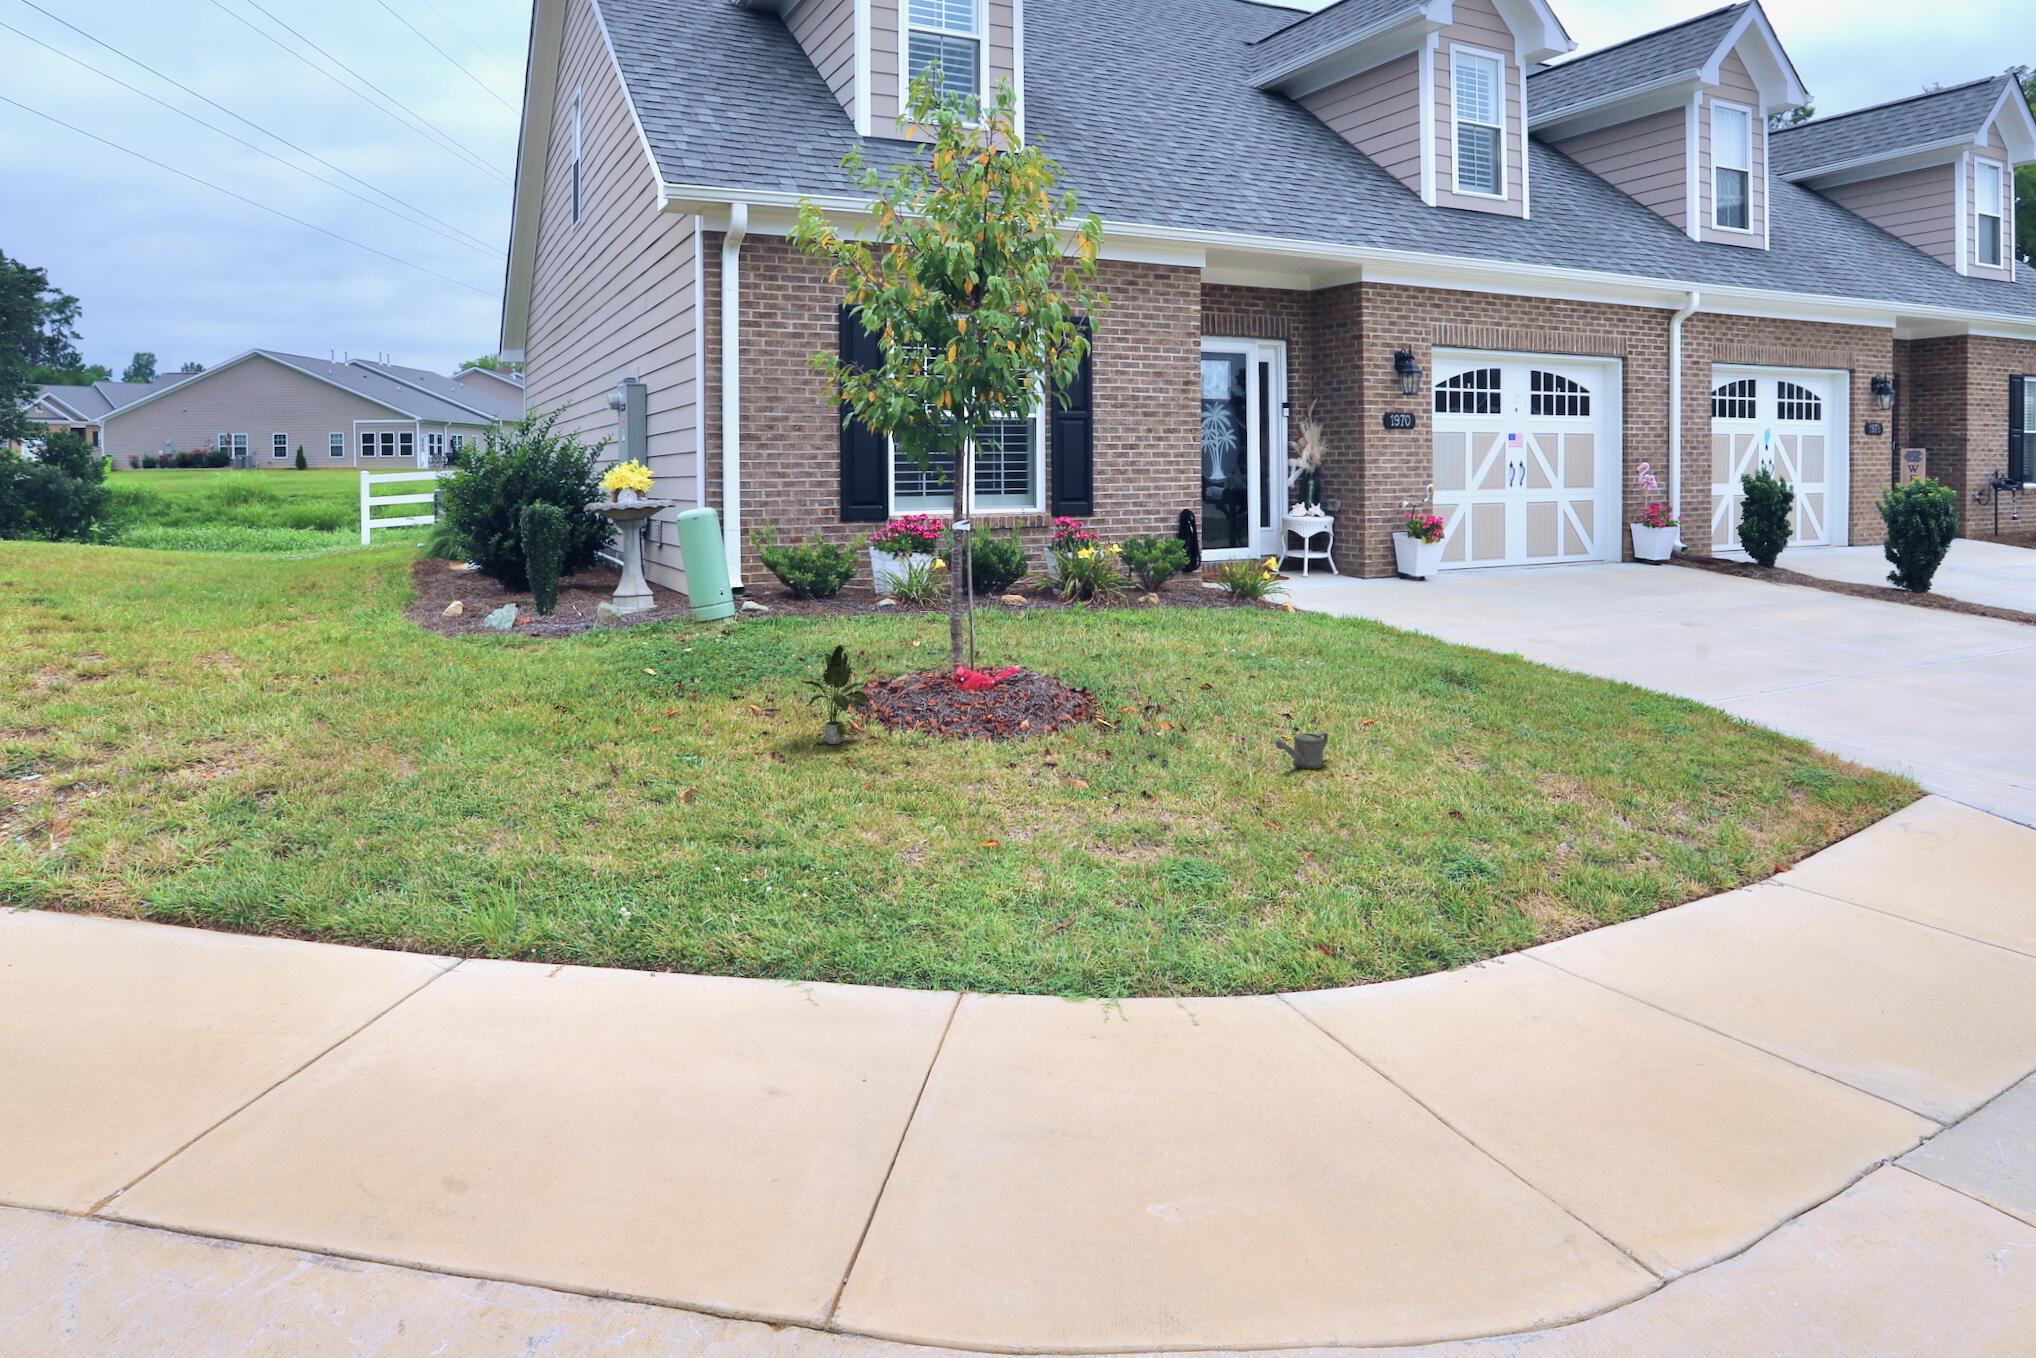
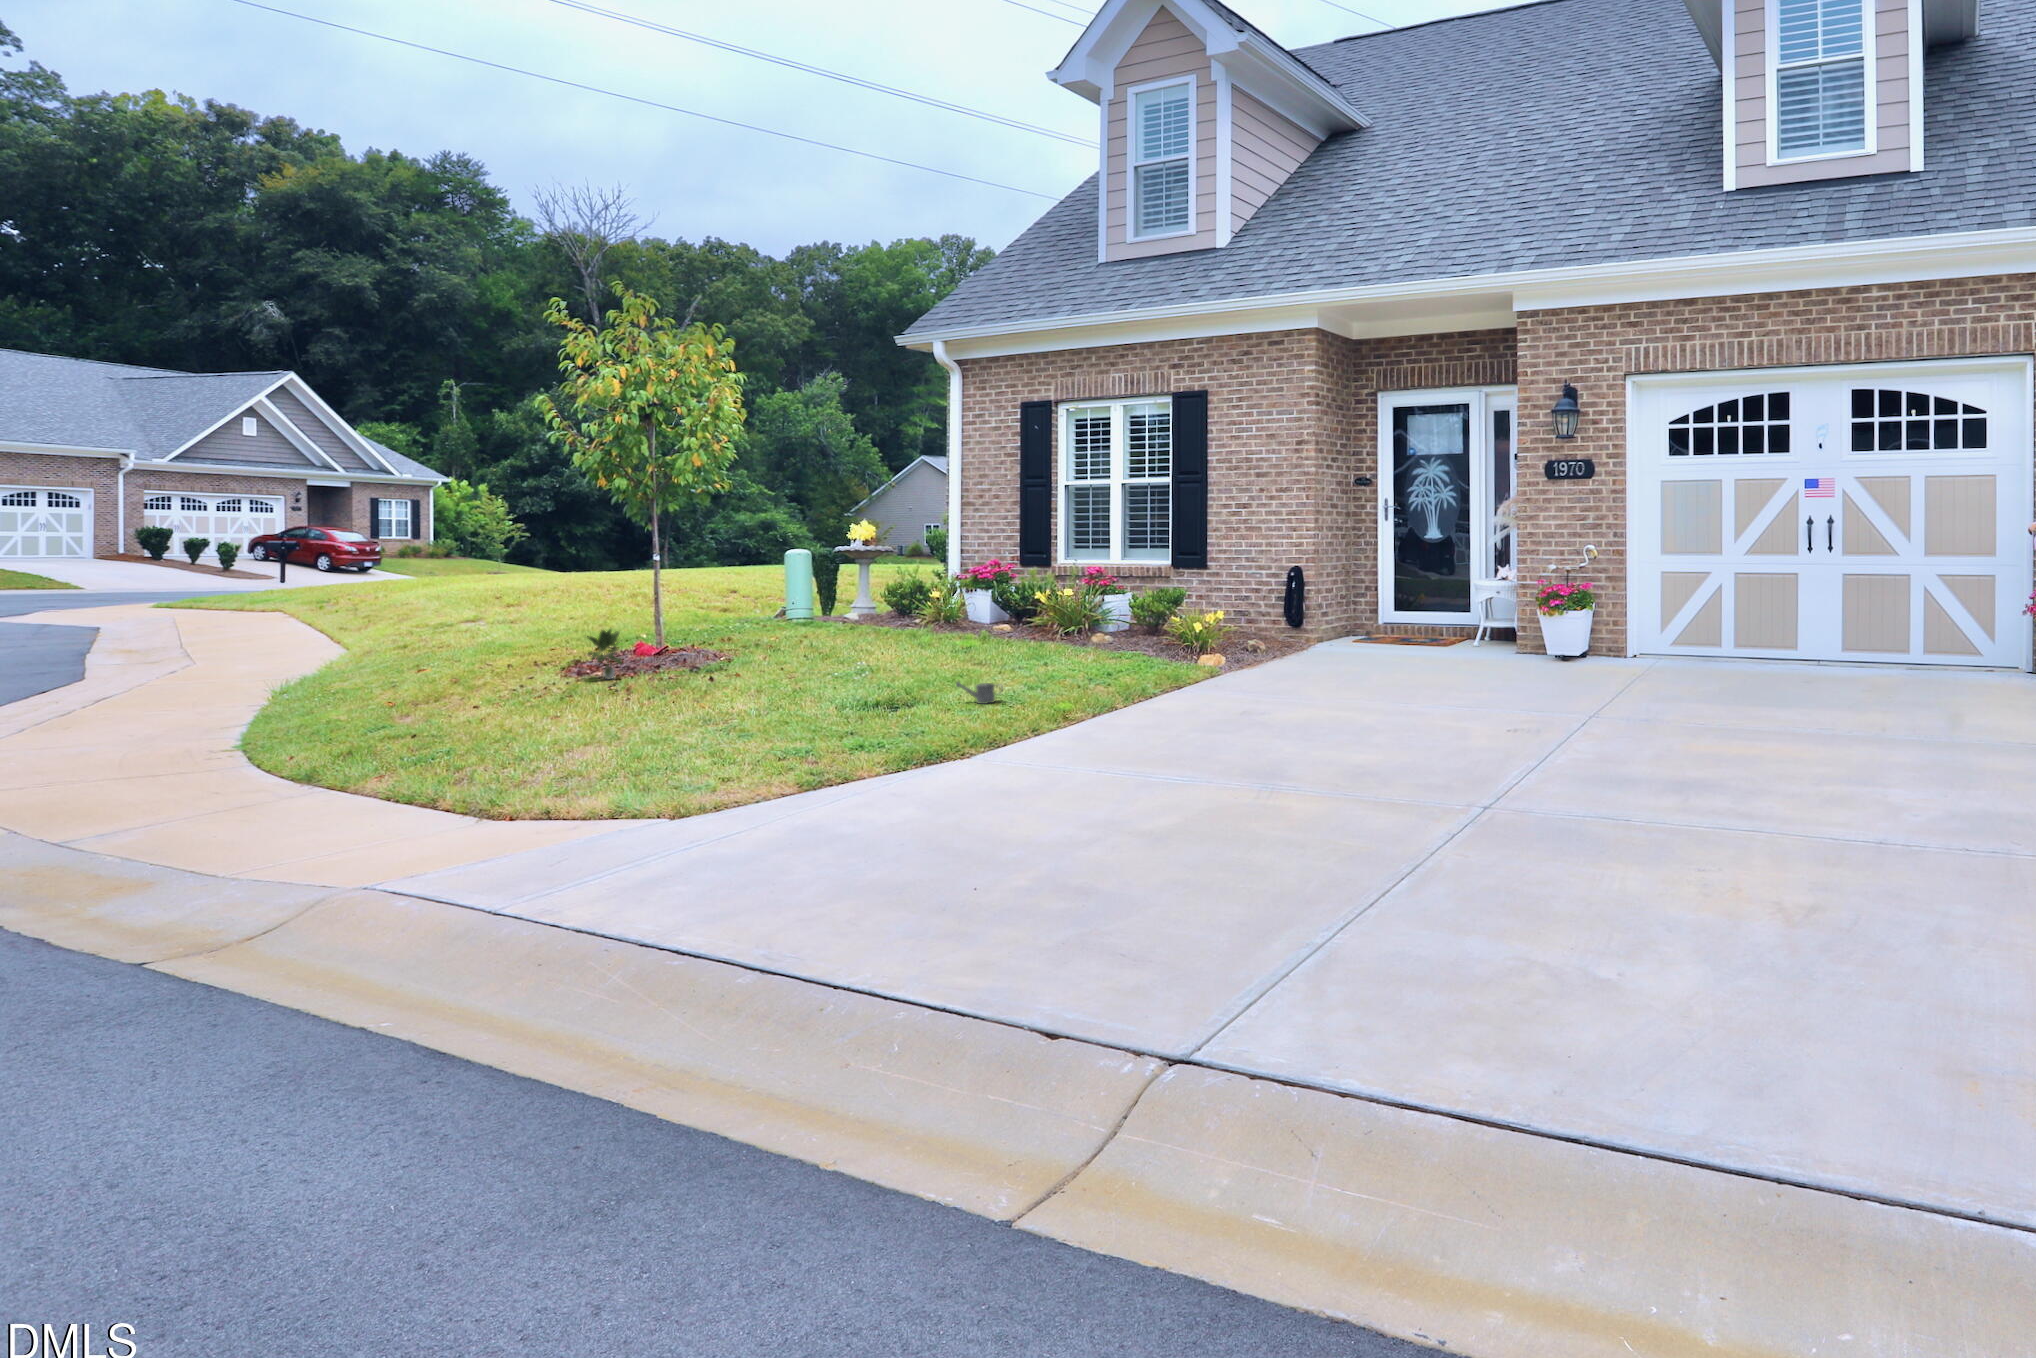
watering can: present [1276,732,1328,769] -> present [956,682,999,704]

